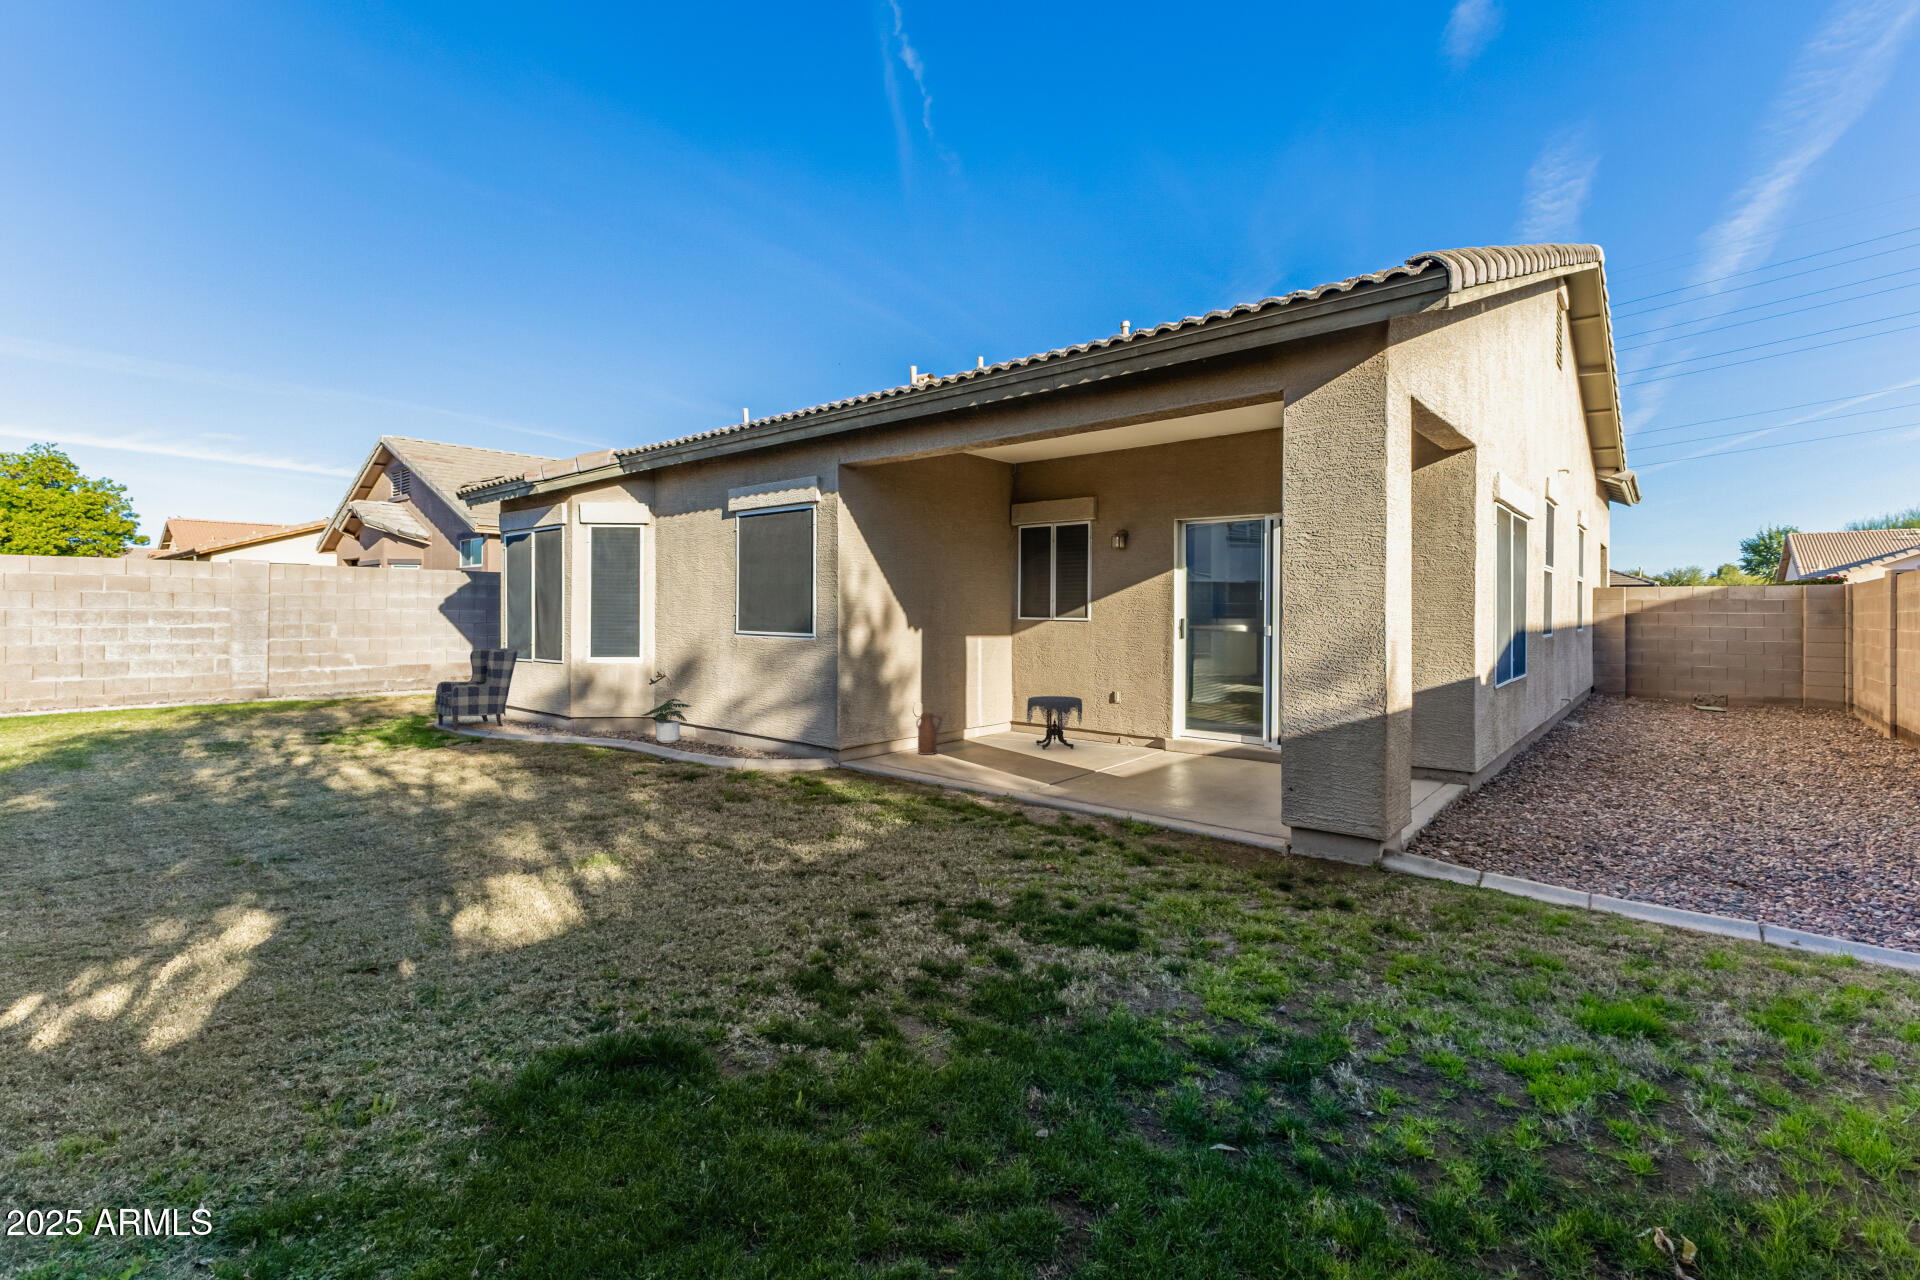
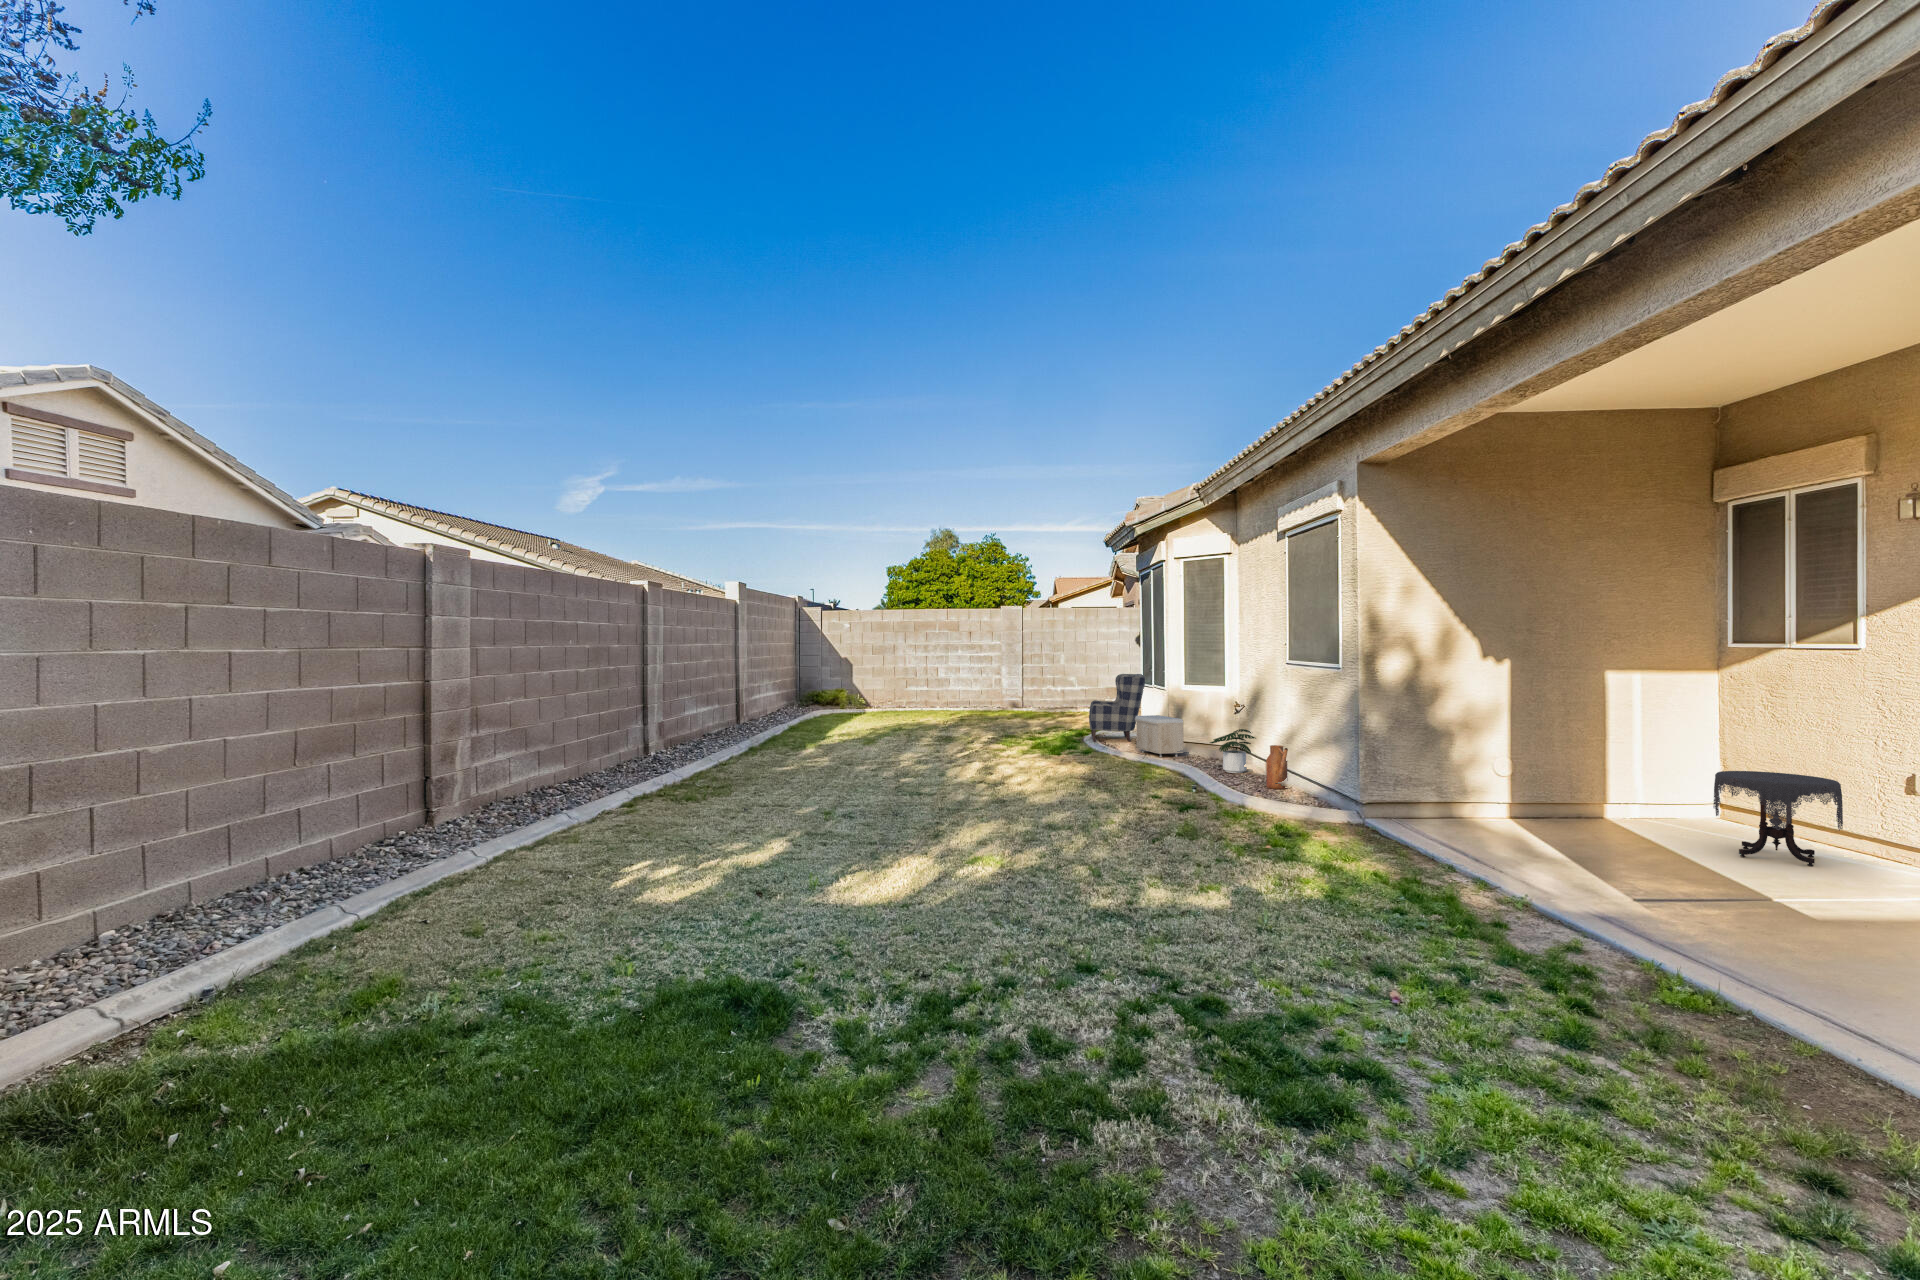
storage bench: none [529,693,592,737] -> present [1135,715,1184,757]
watering can: present [916,712,945,755] -> present [1266,745,1288,789]

